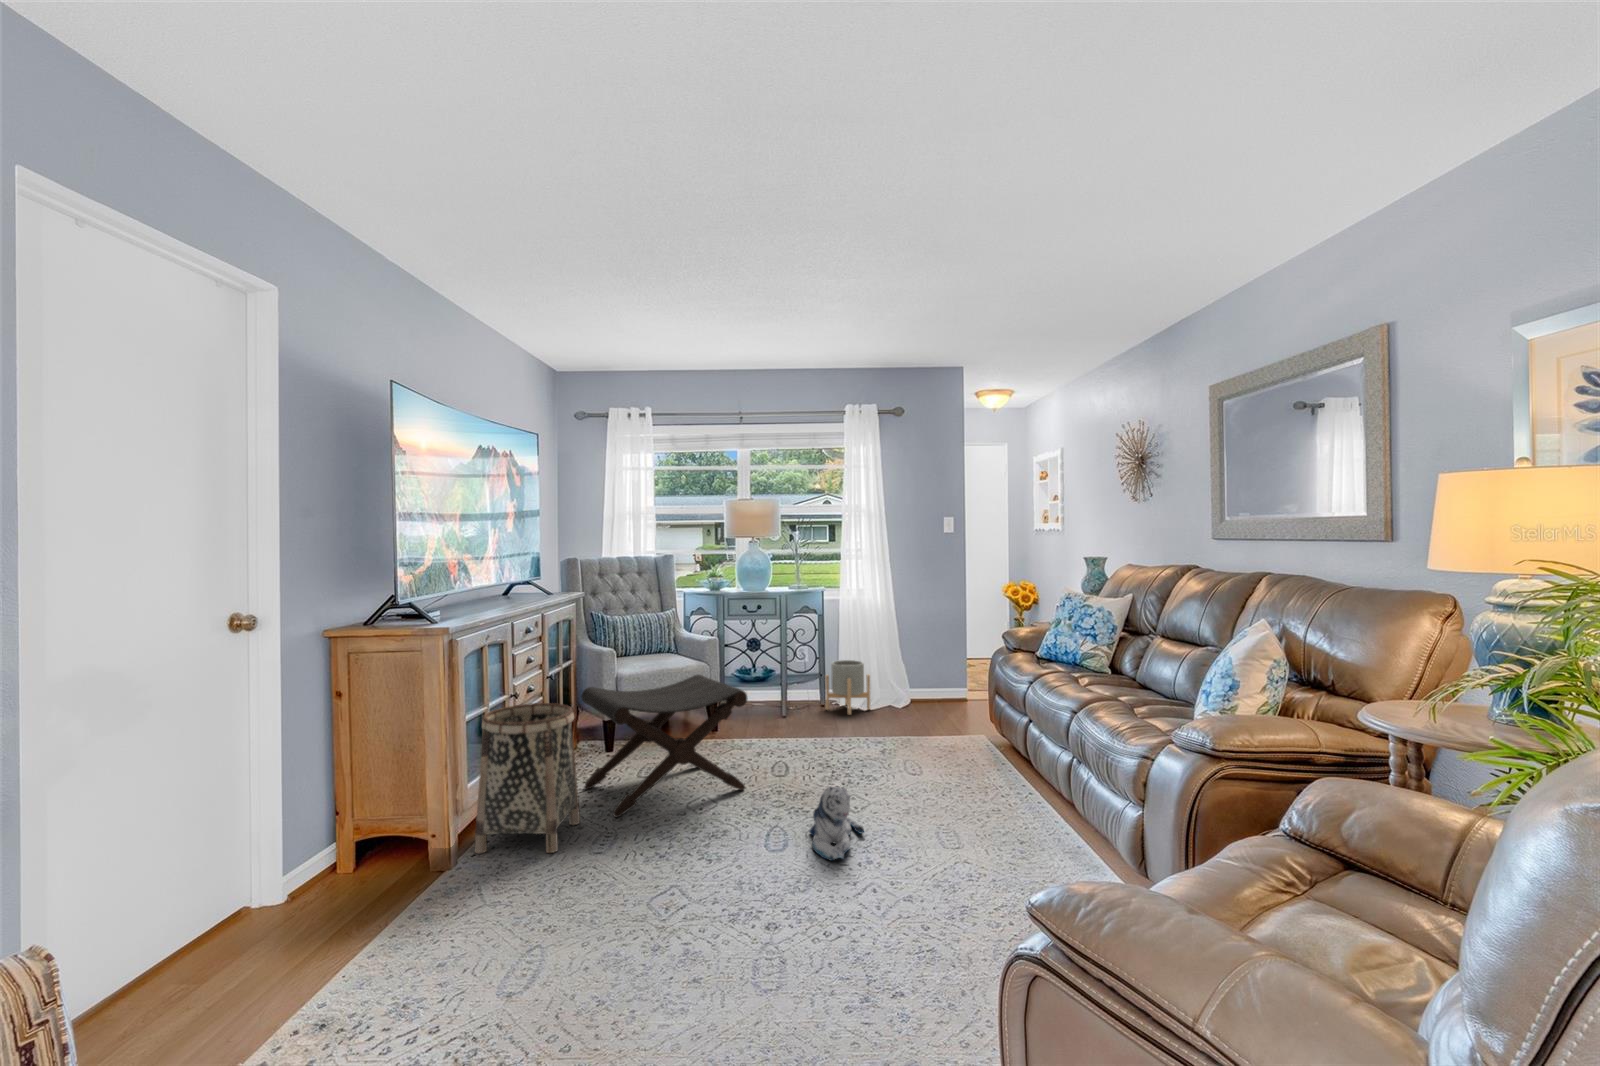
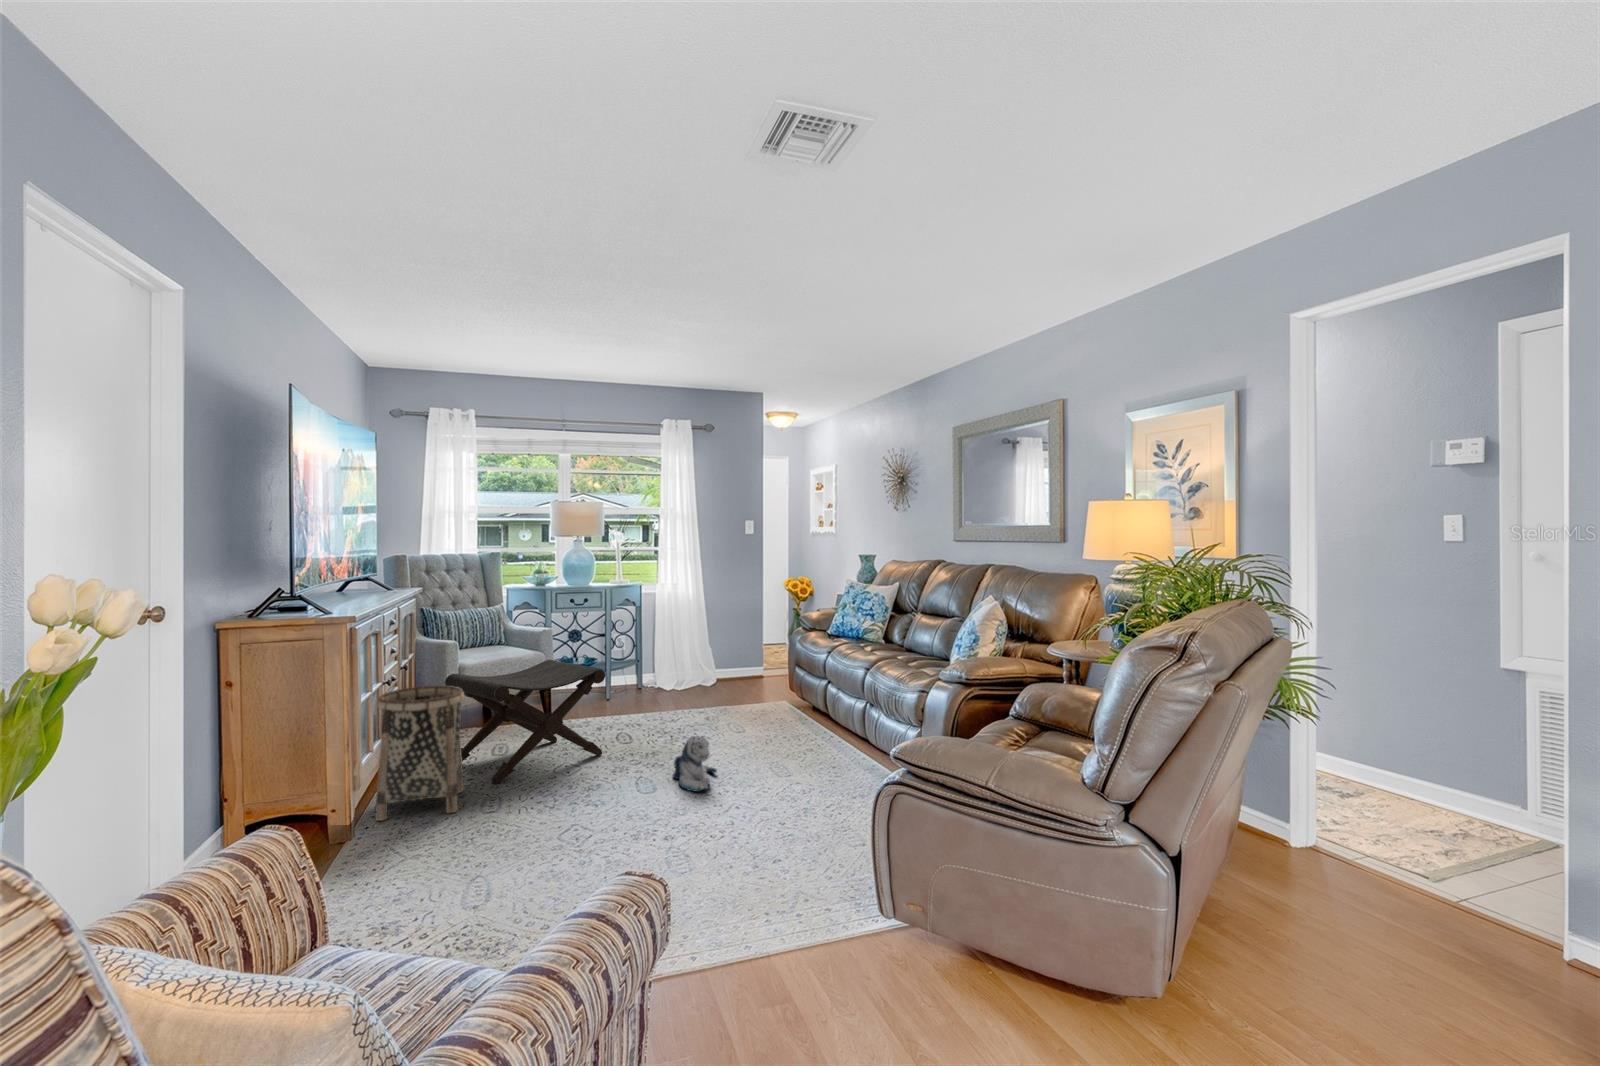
planter: present [825,660,870,715] -> none [643,647,684,695]

